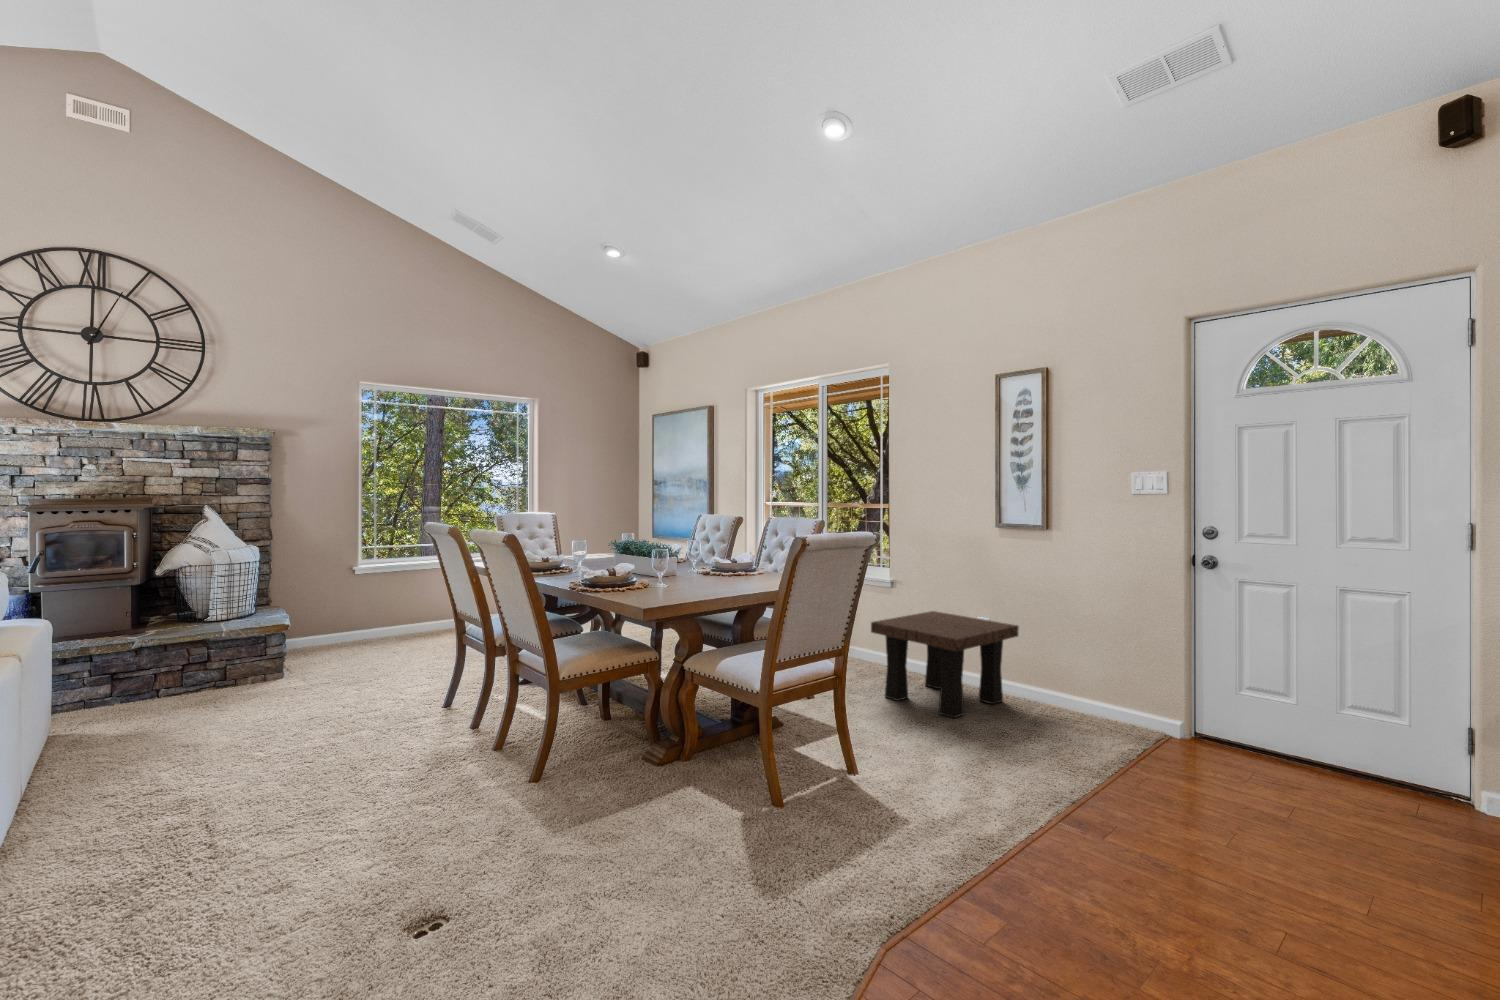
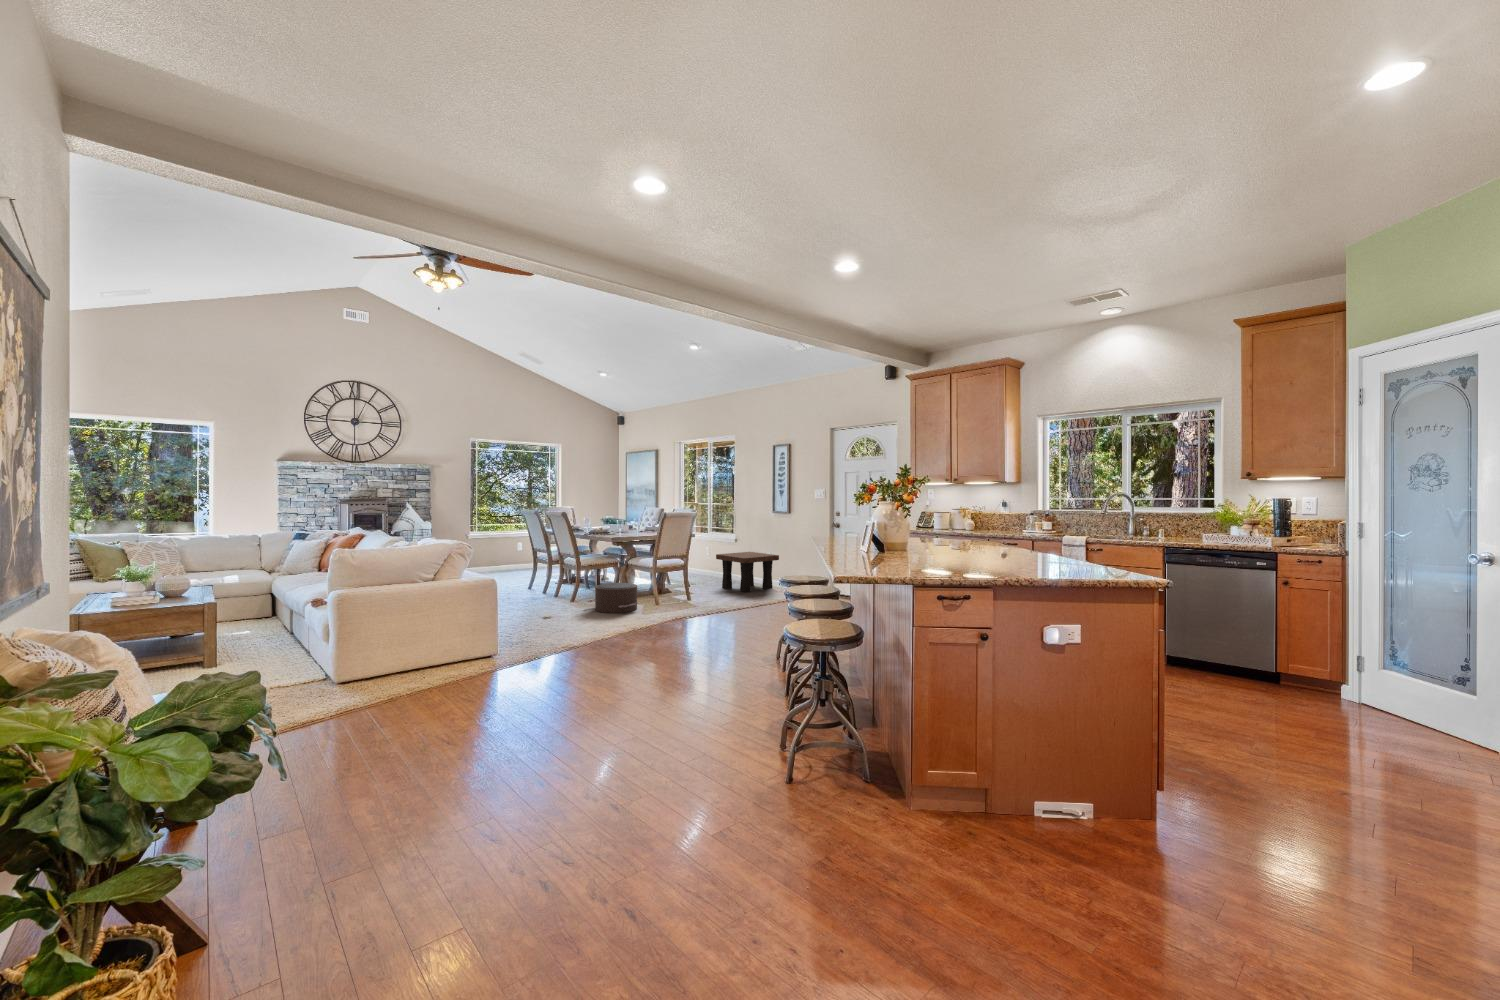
pouf: none [577,730,732,848] -> present [588,583,638,613]

